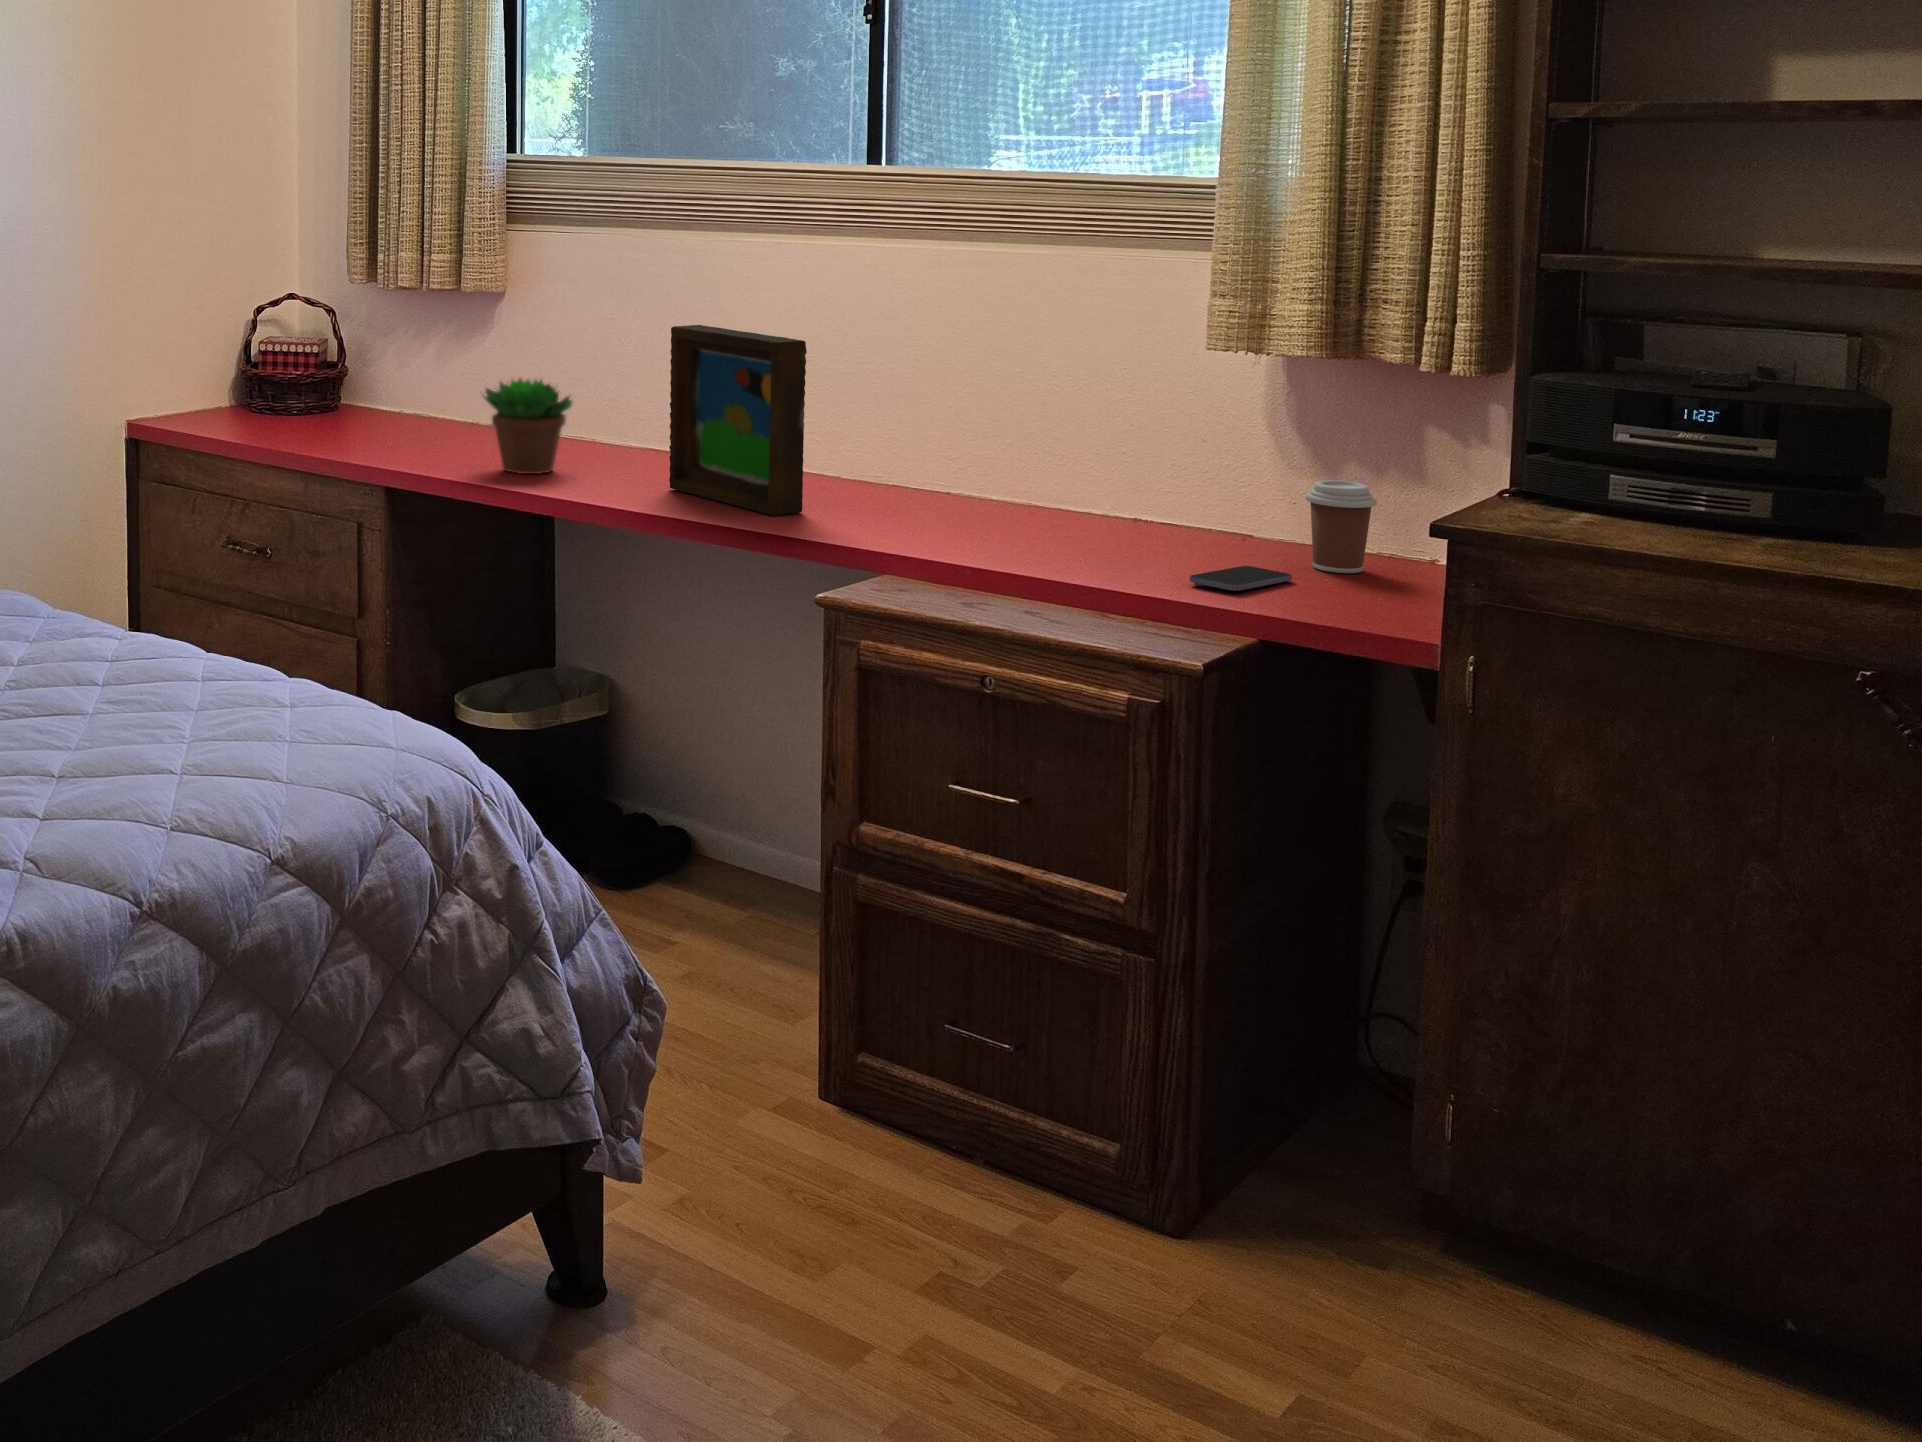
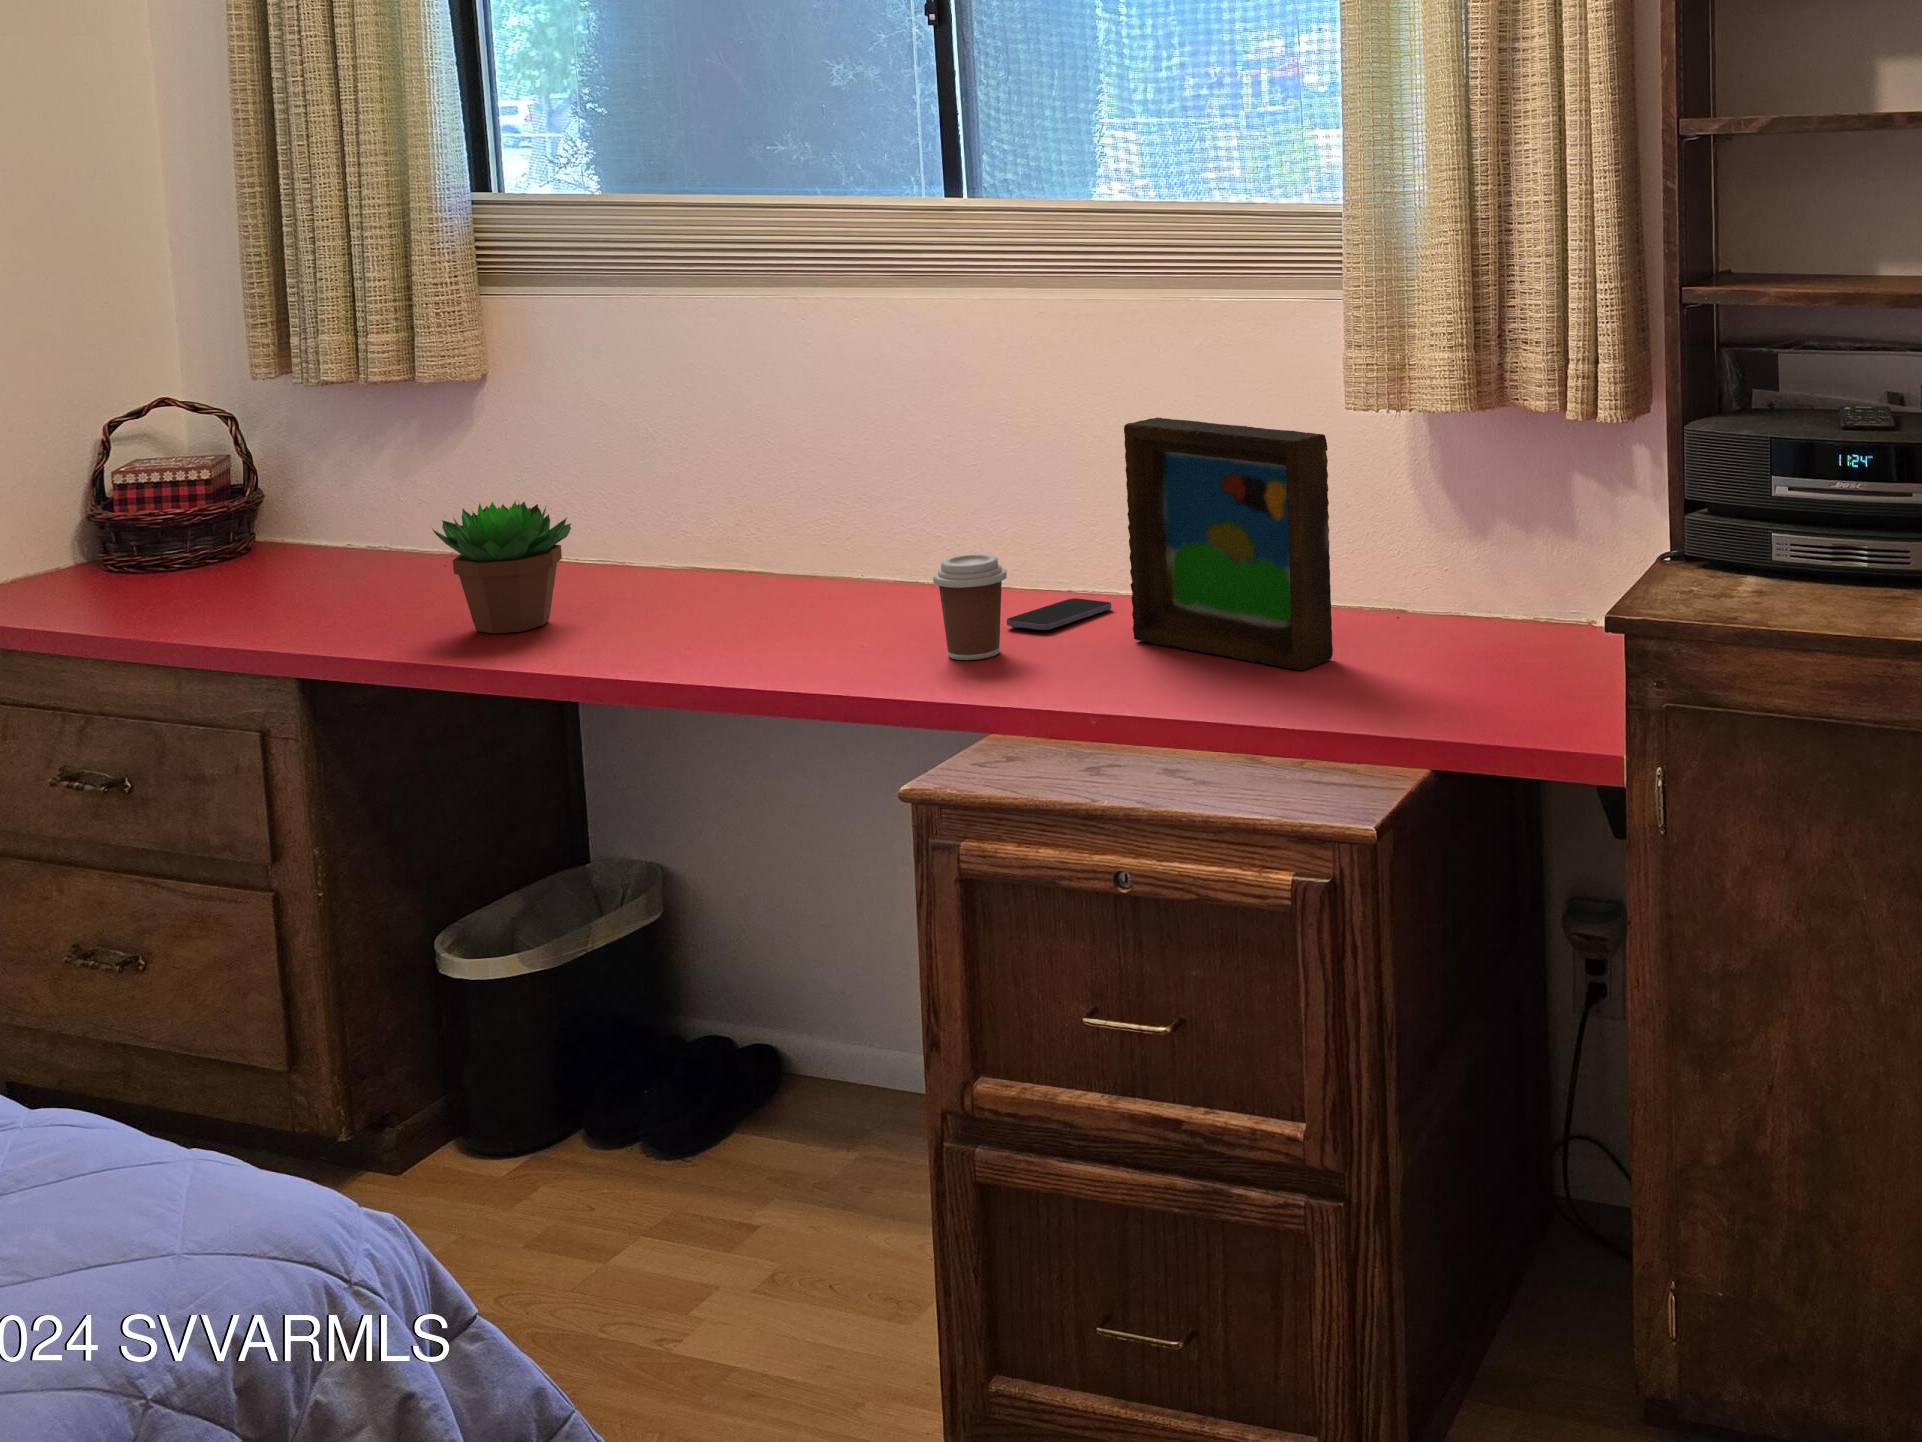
picture frame: present [669,325,807,516] -> present [1124,417,1333,670]
coffee cup: present [1306,480,1377,573] -> present [933,554,1007,660]
smartphone: present [1190,566,1292,591] -> present [1006,598,1111,630]

